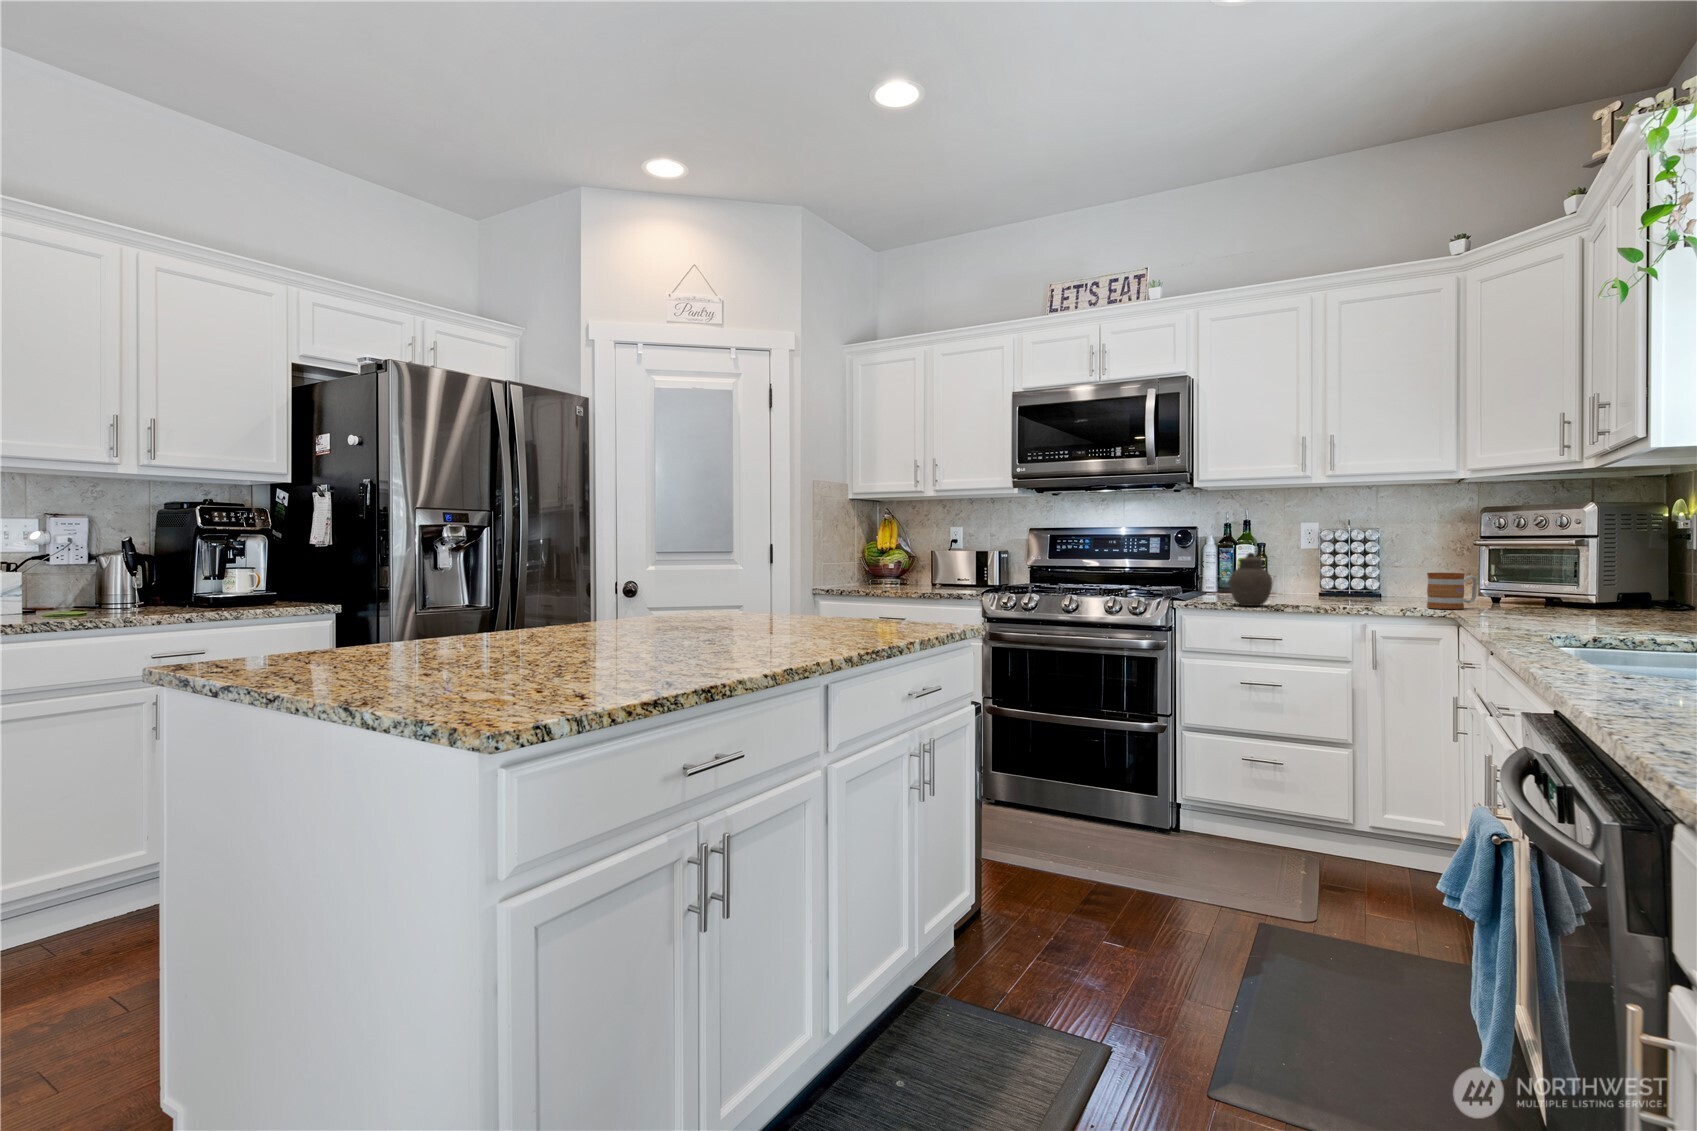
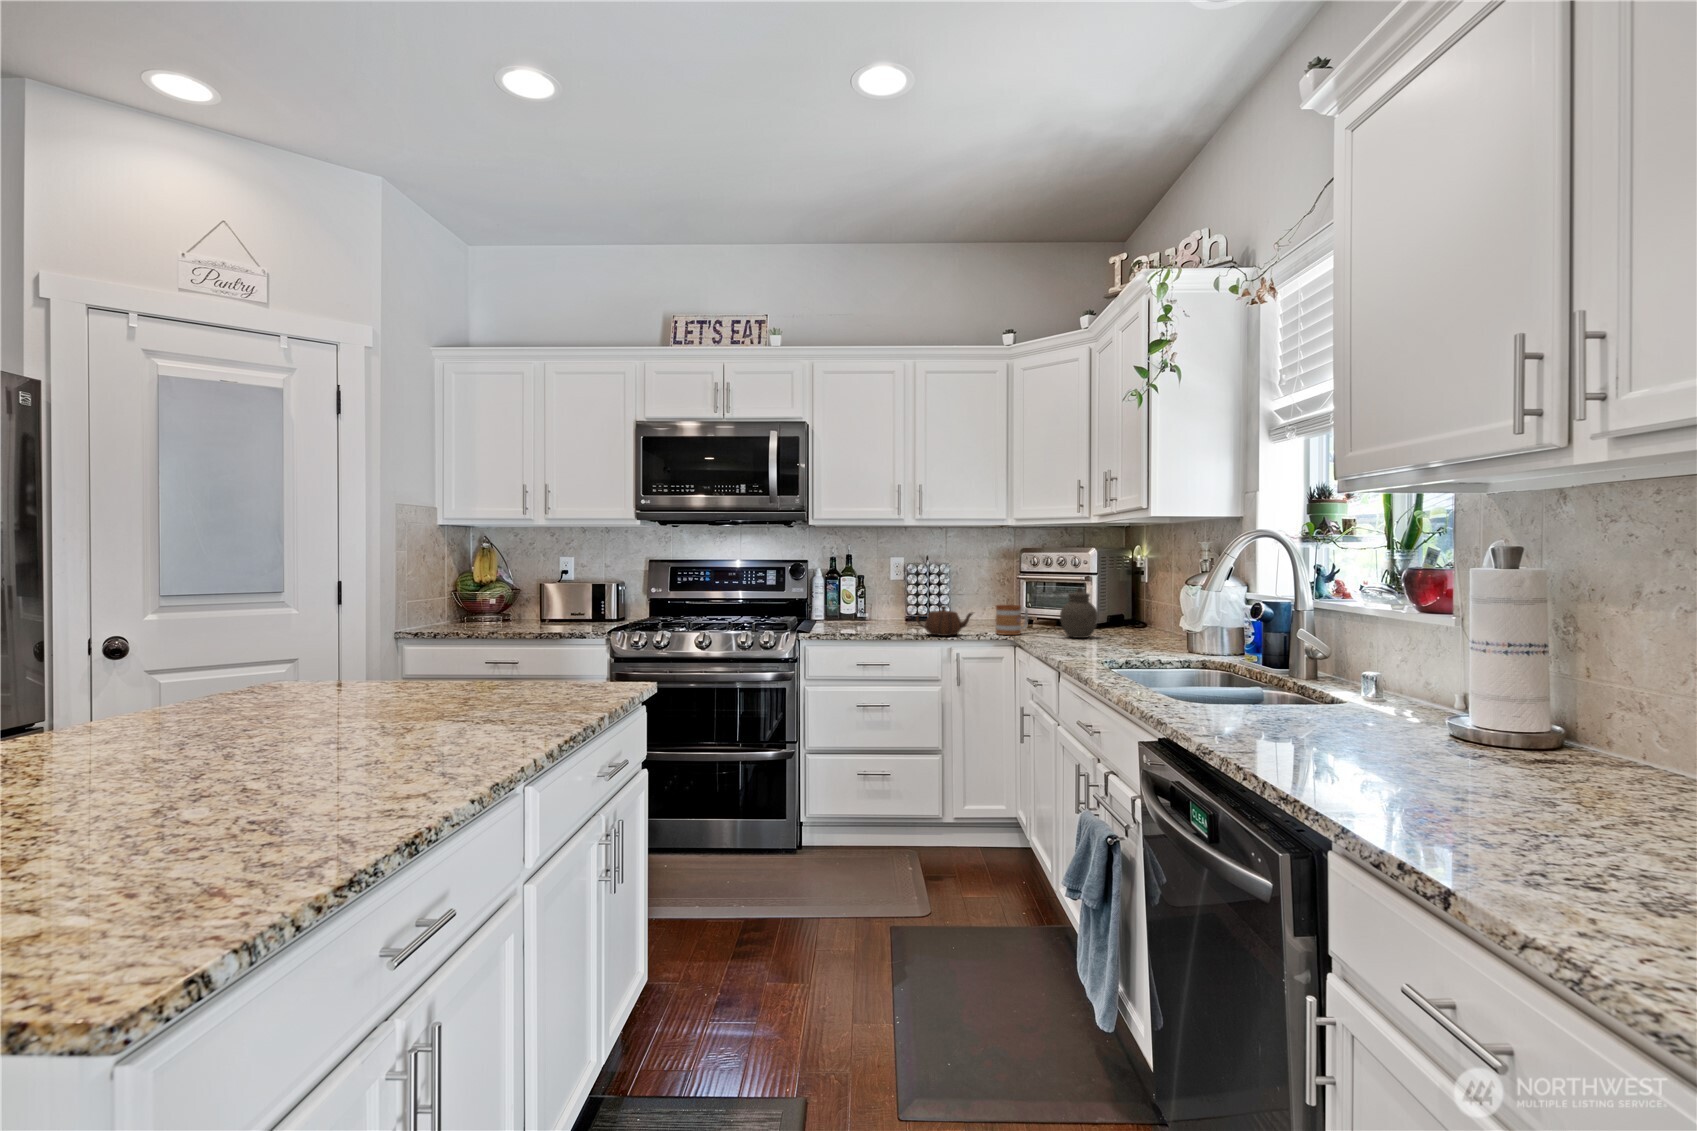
jar: present [1229,553,1272,606] -> present [1060,588,1098,638]
teapot: none [1316,573,1396,607] -> present [916,606,973,636]

